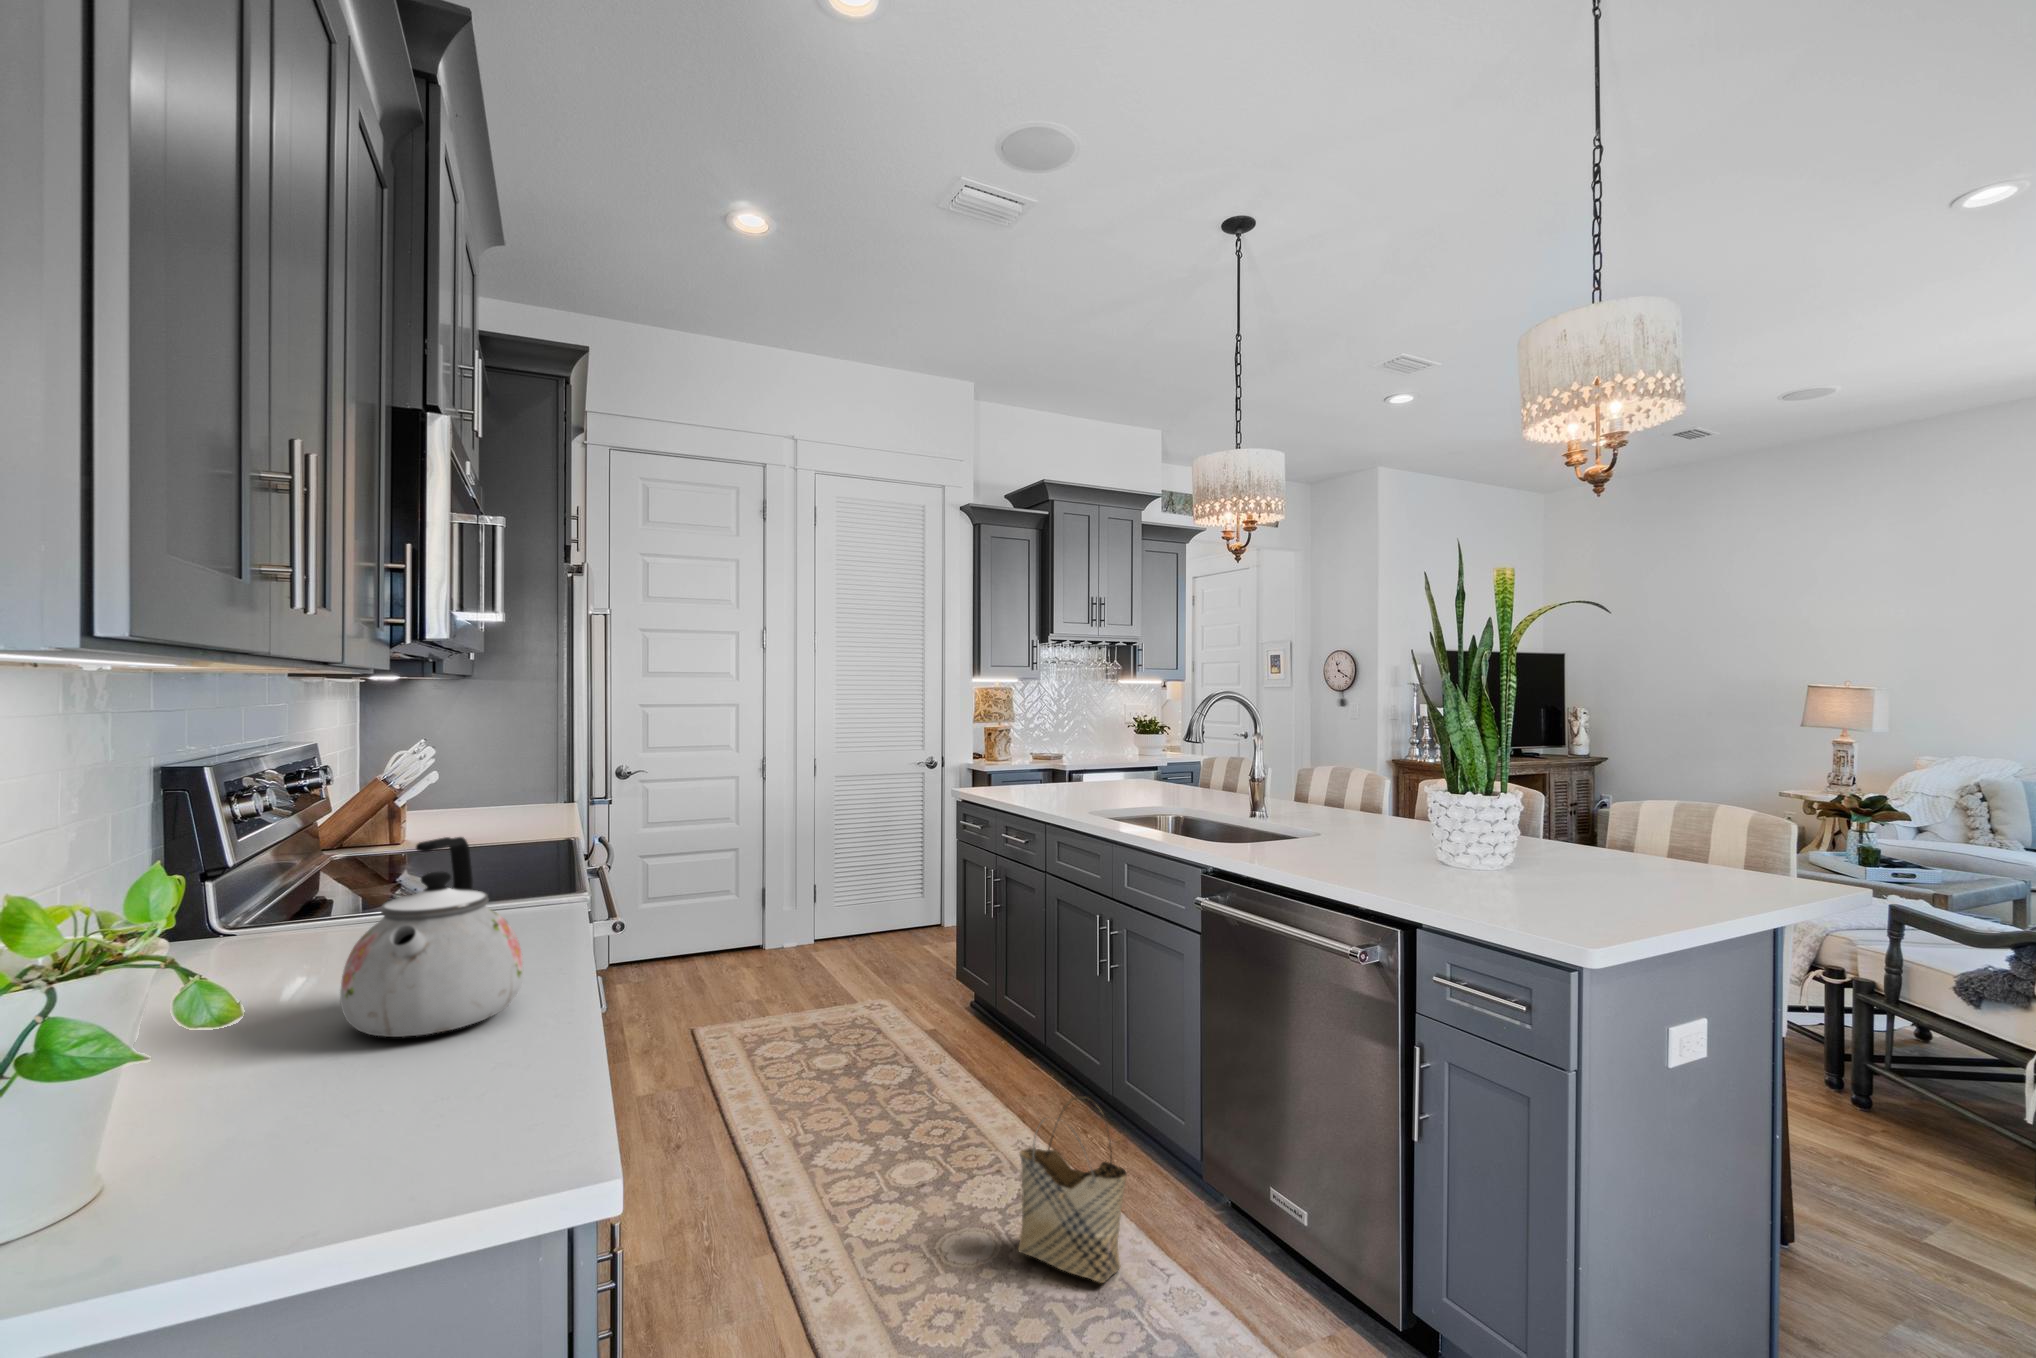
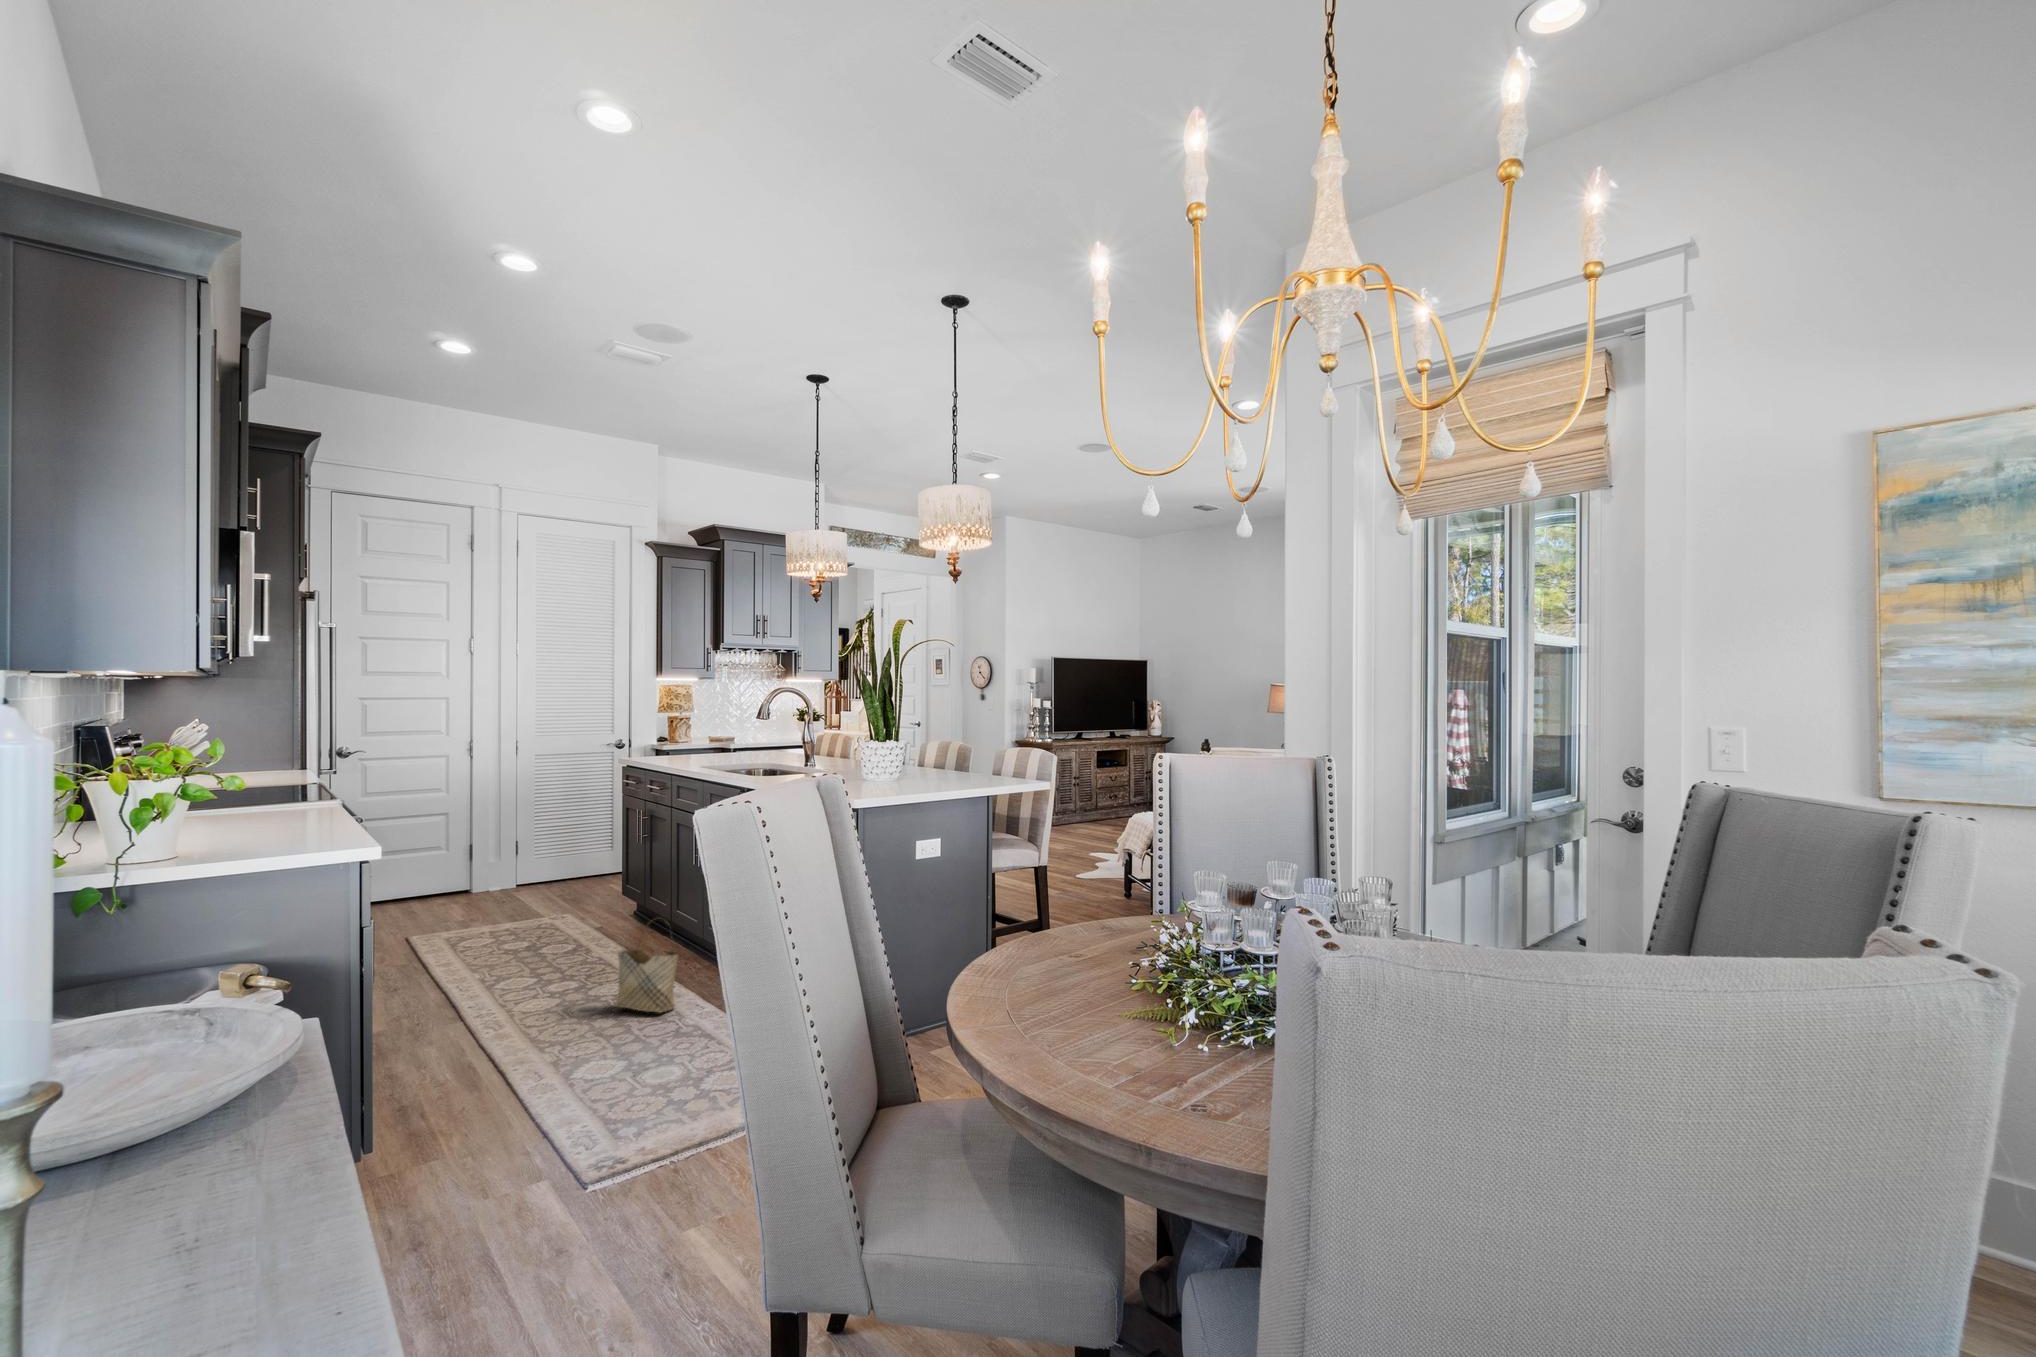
kettle: present [340,837,524,1037] -> none [223,745,313,828]

